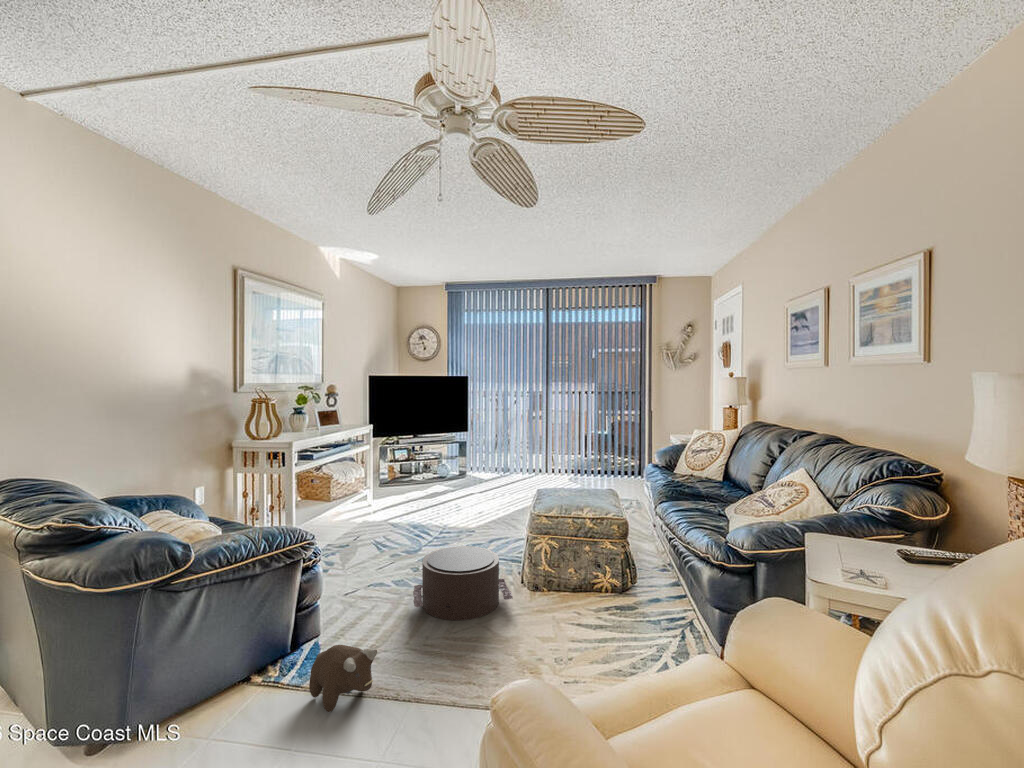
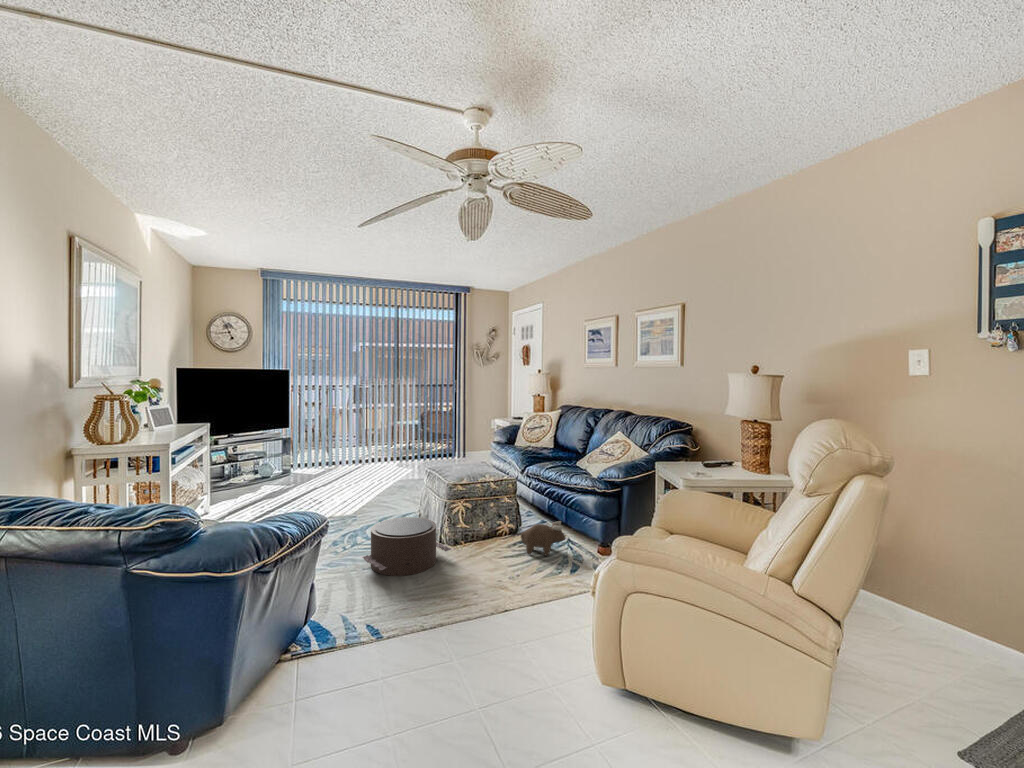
plush toy: present [309,645,377,712] -> present [521,521,566,556]

